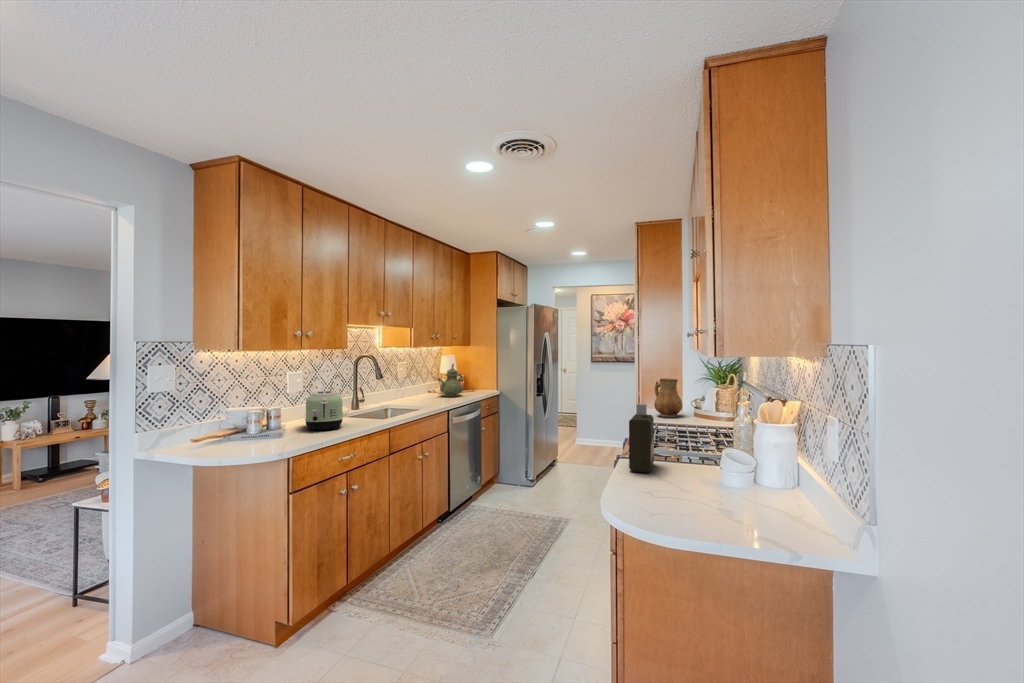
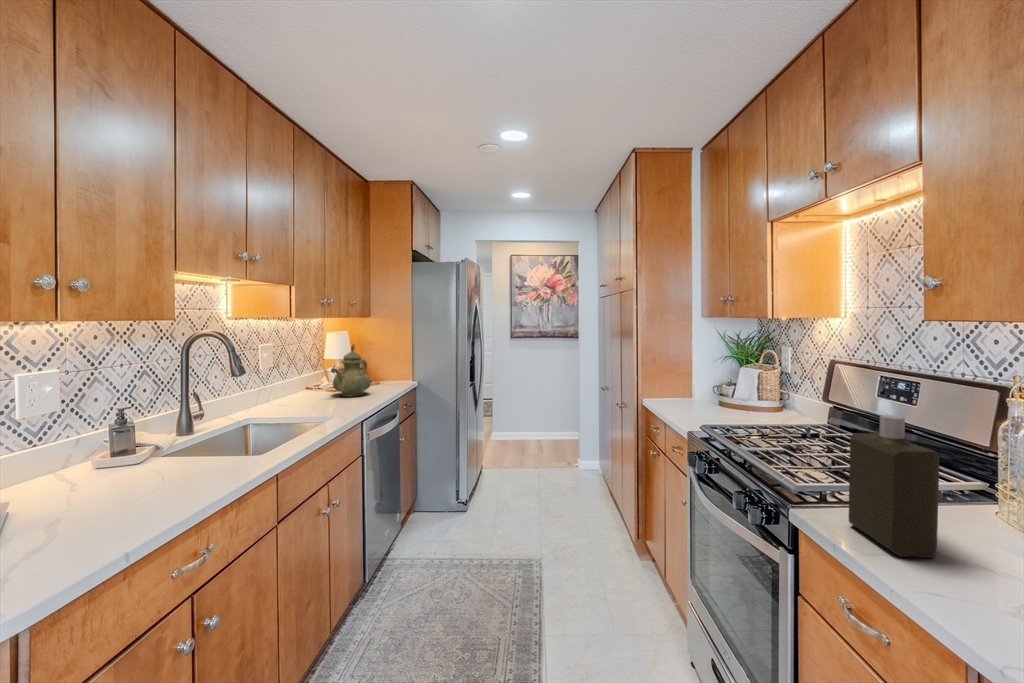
ceramic pitcher: present [654,378,682,417] -> none [679,359,723,414]
toaster: present [305,391,343,431] -> none [74,410,174,508]

